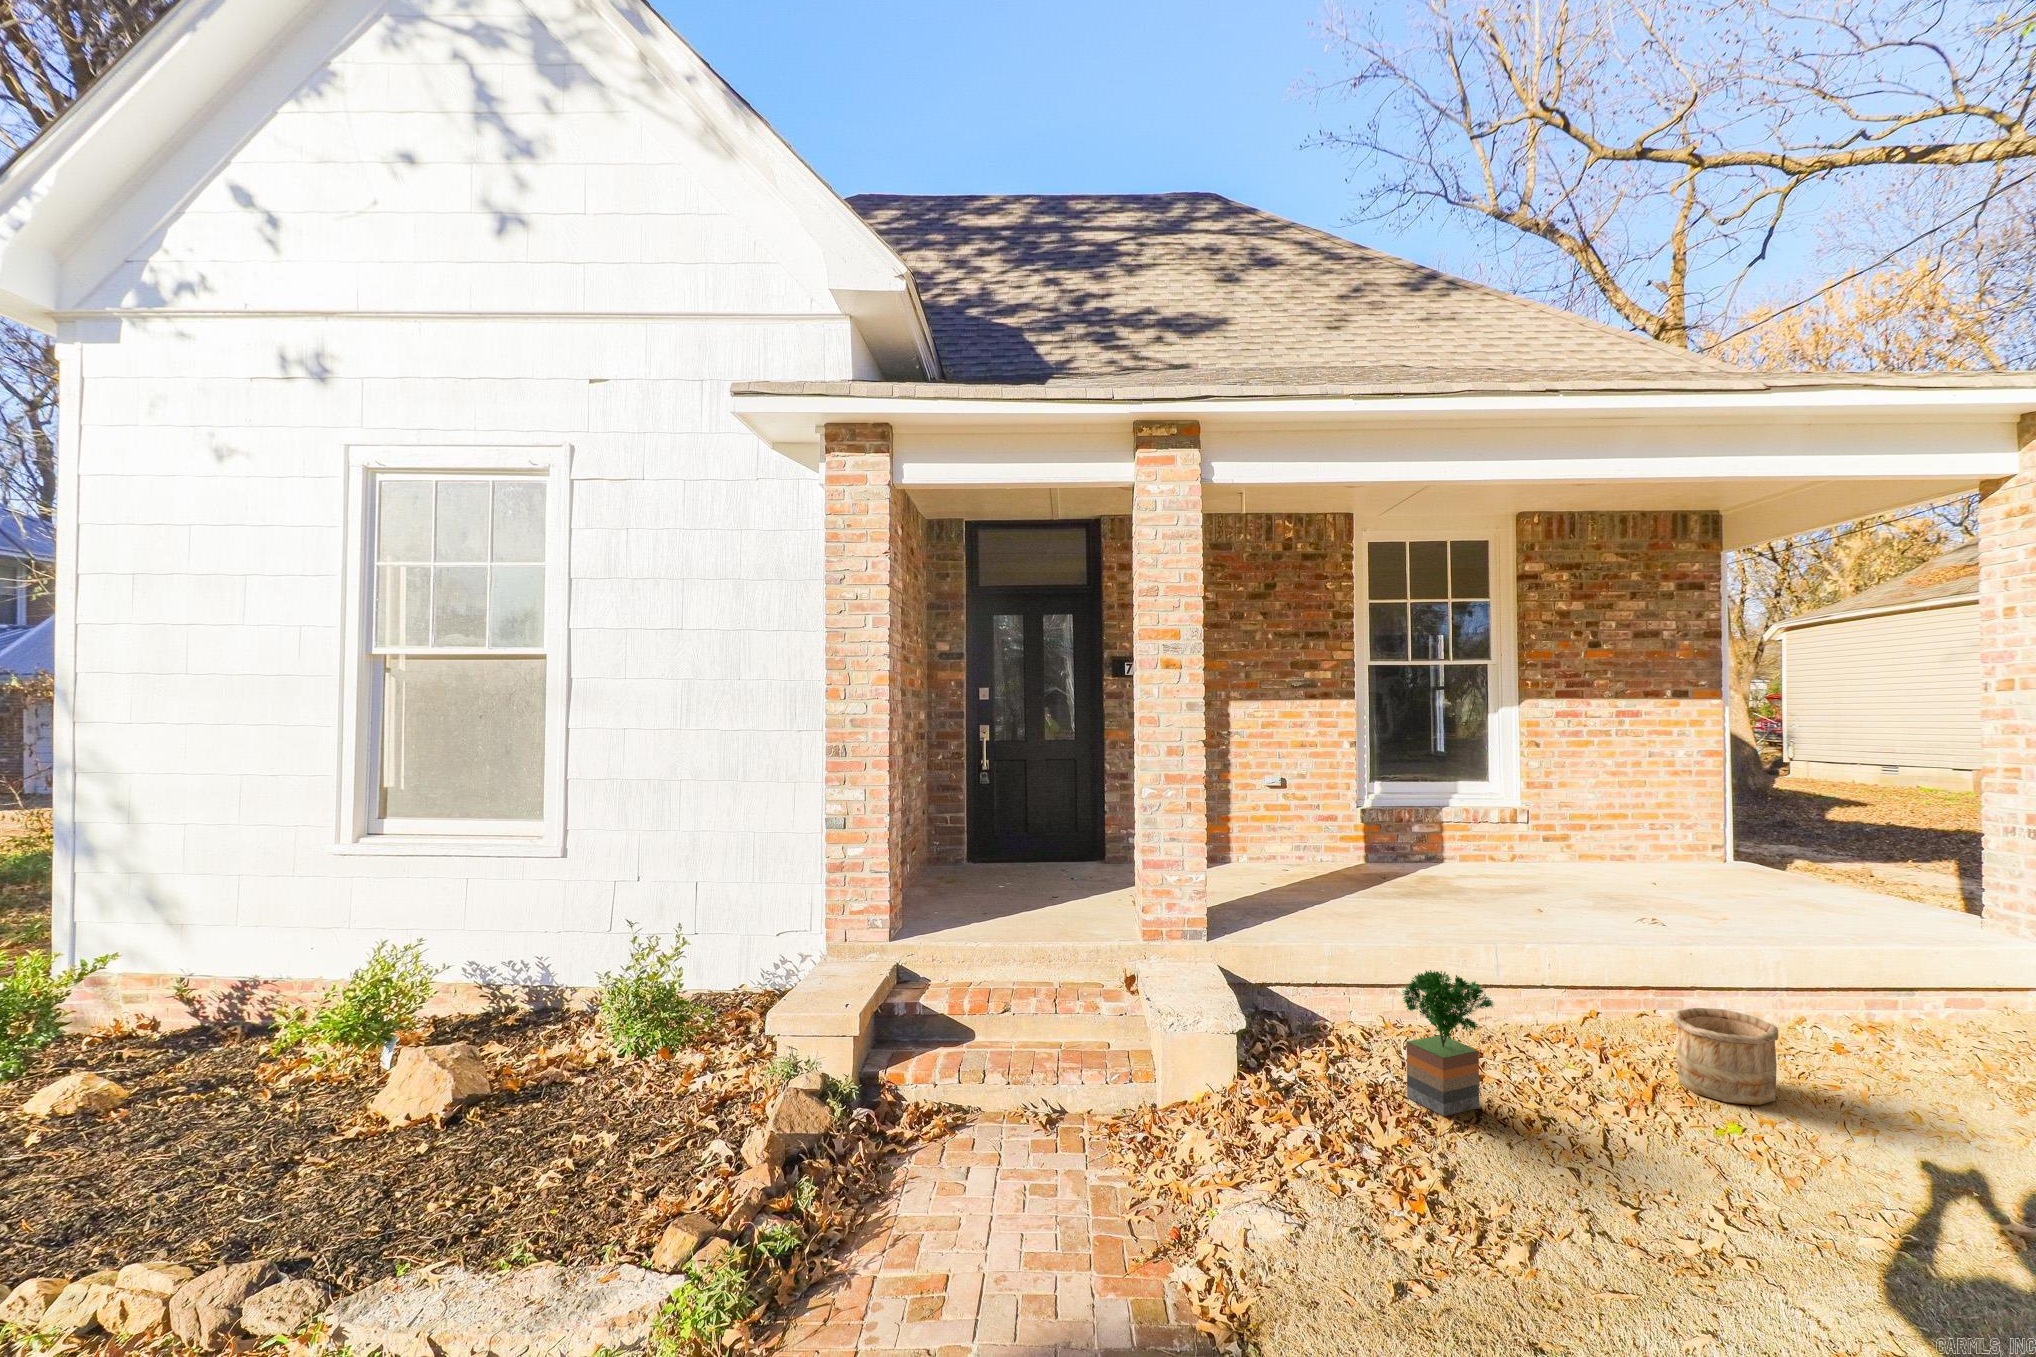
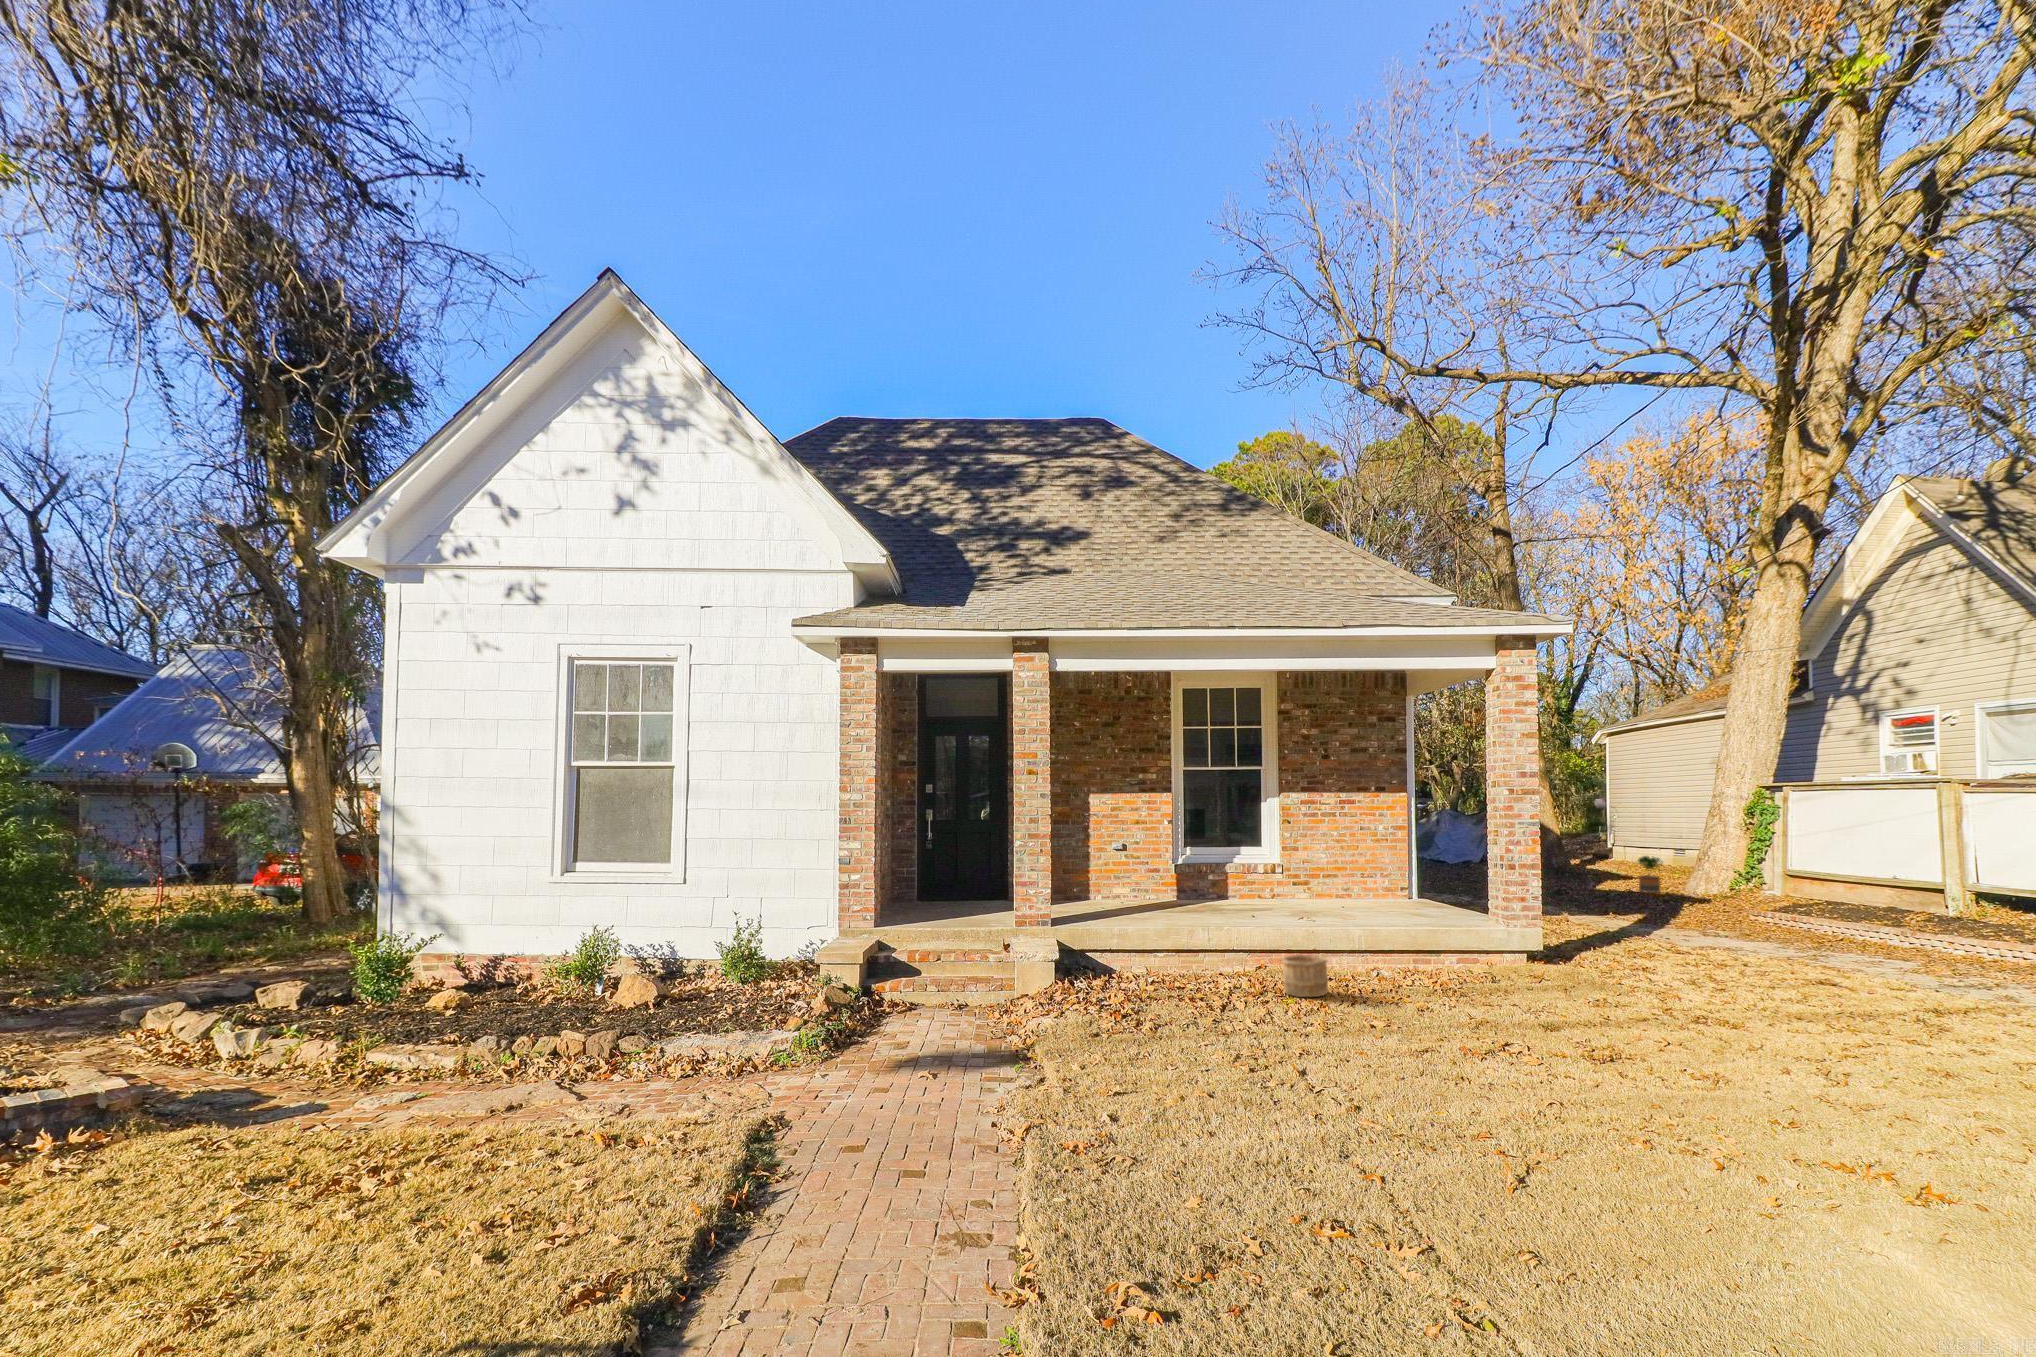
potted tree: present [1403,970,1494,1116] -> present [1638,856,1663,893]

